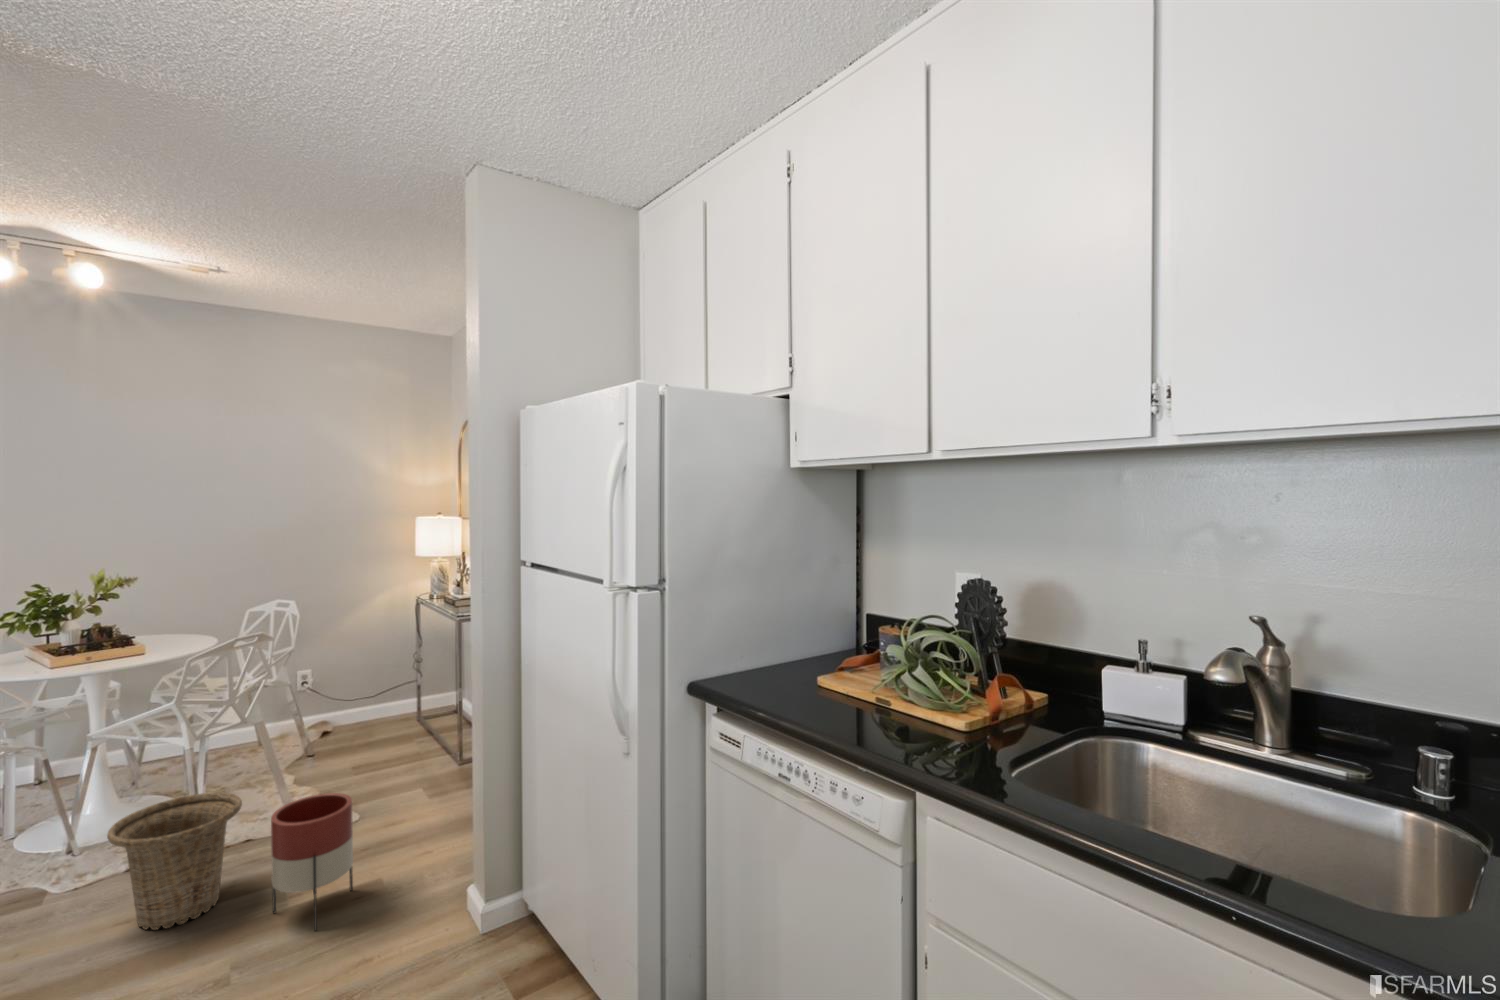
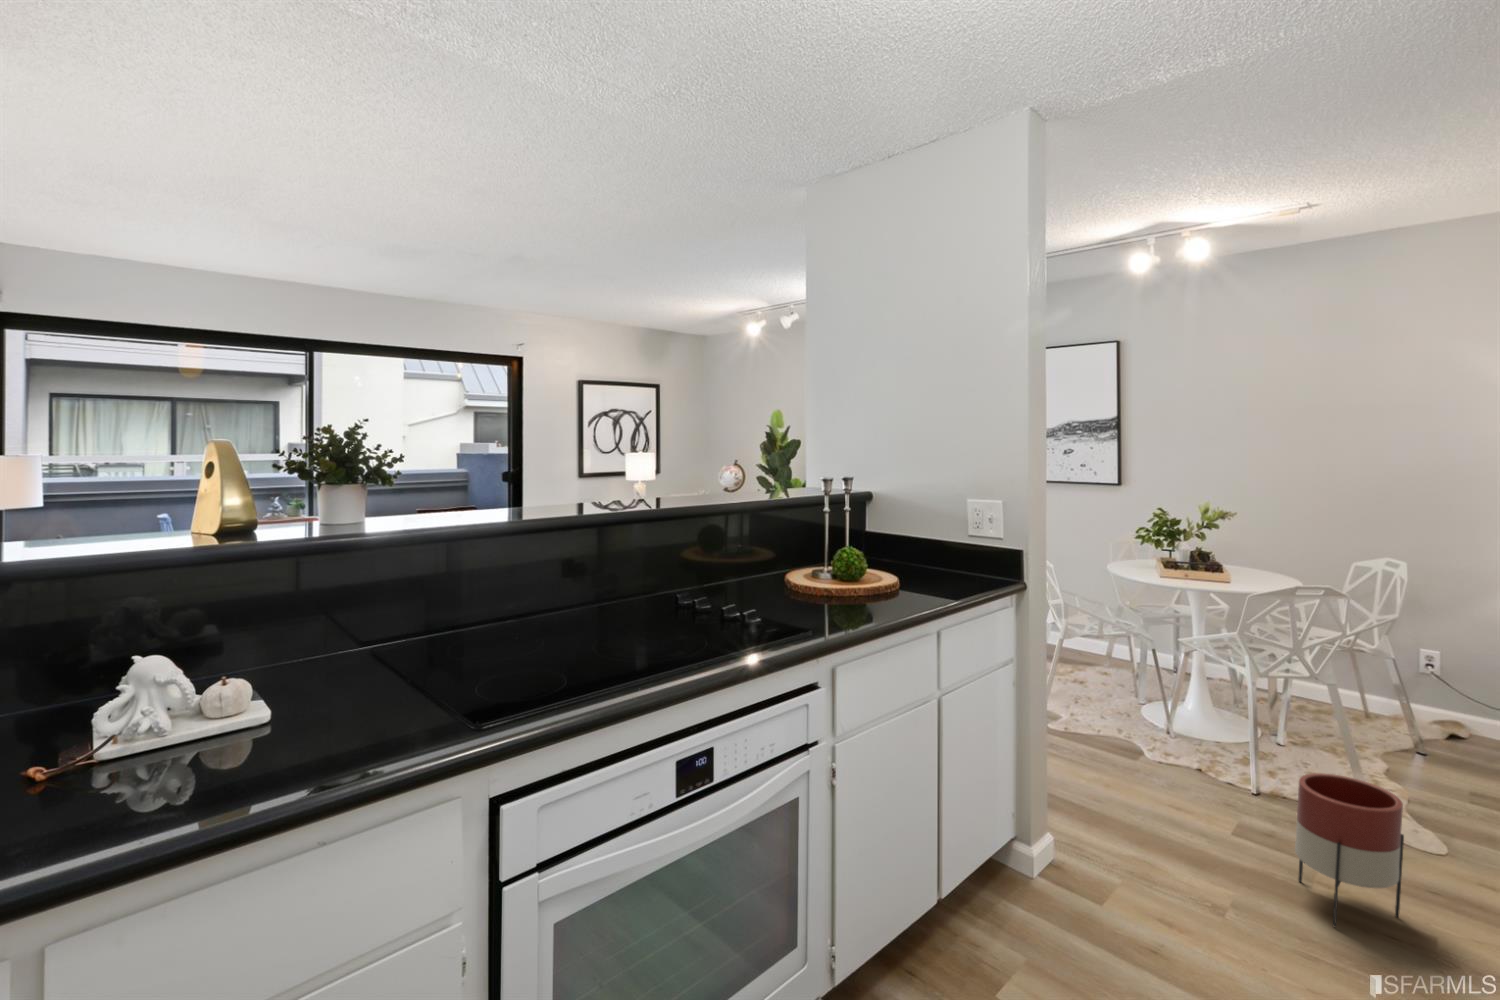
basket: present [107,792,242,930] -> none [1167,717,1285,840]

